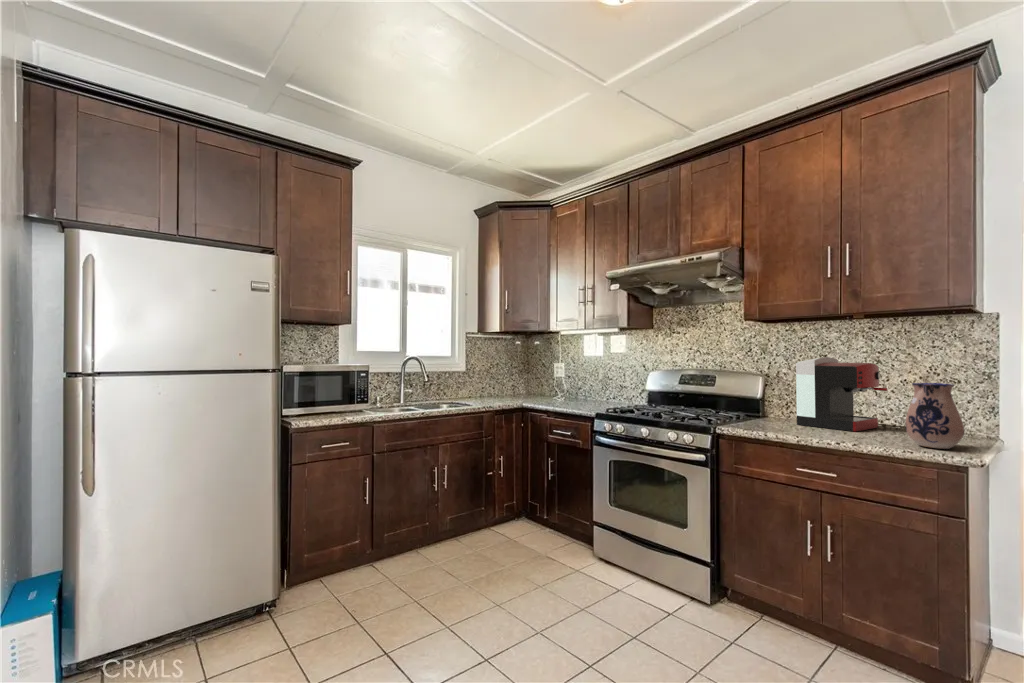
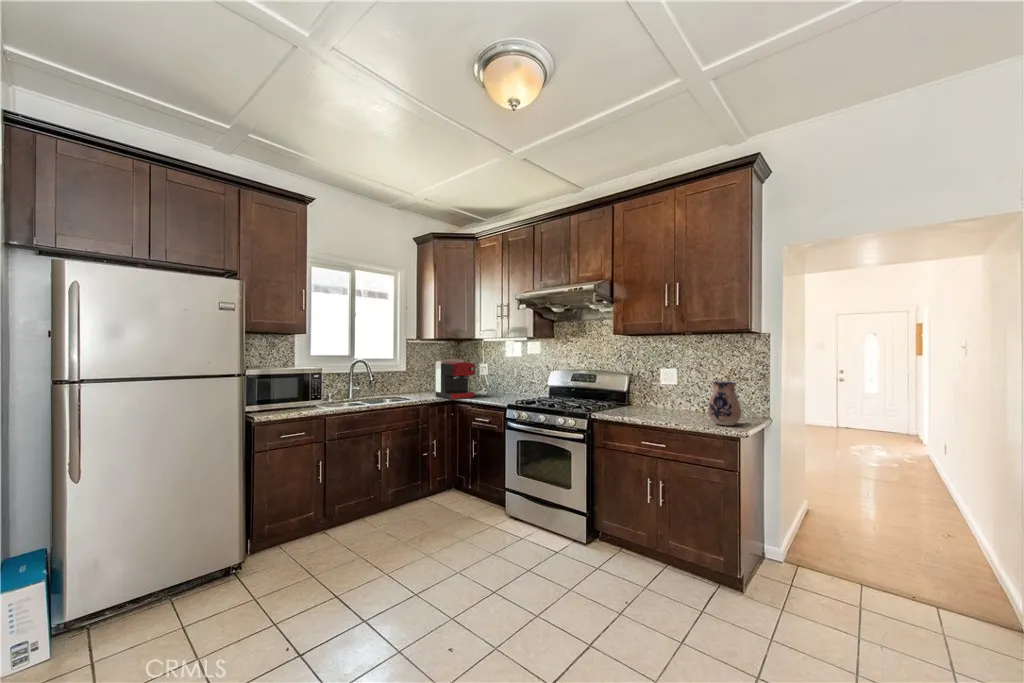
coffee maker: present [796,357,888,432] -> present [436,359,475,399]

